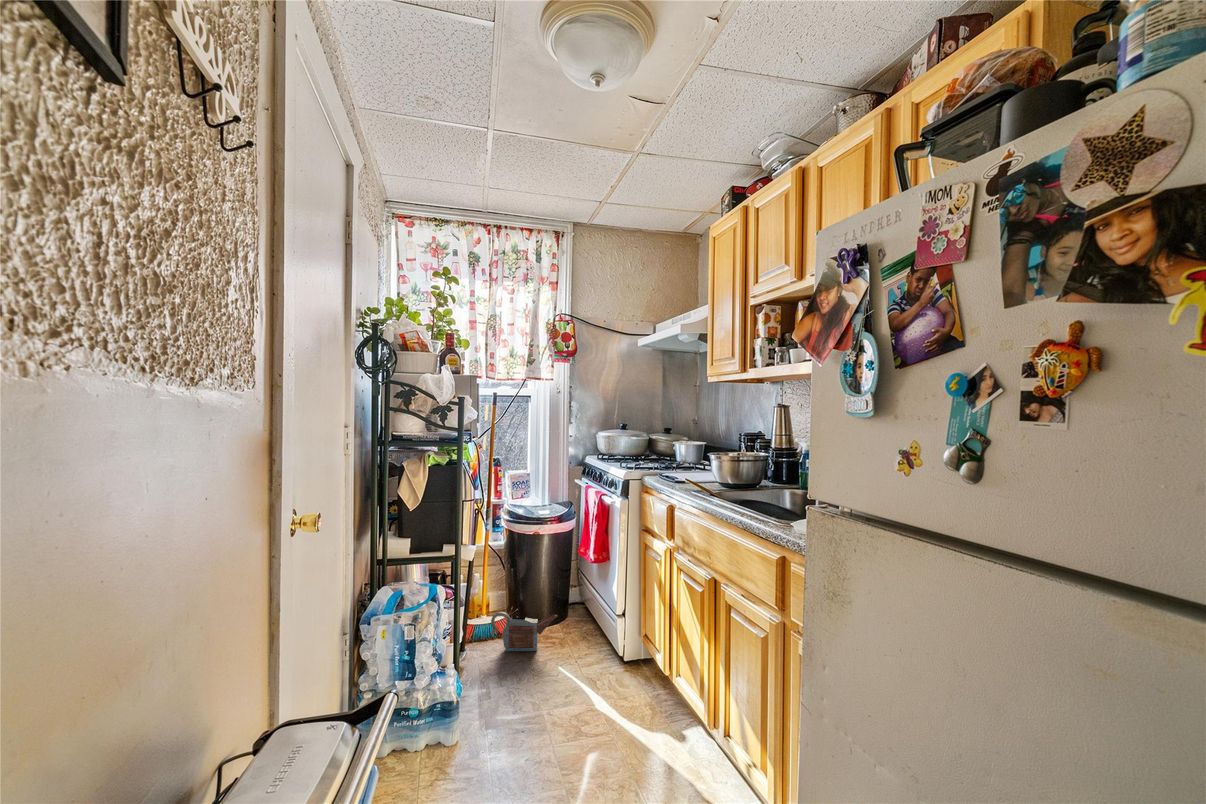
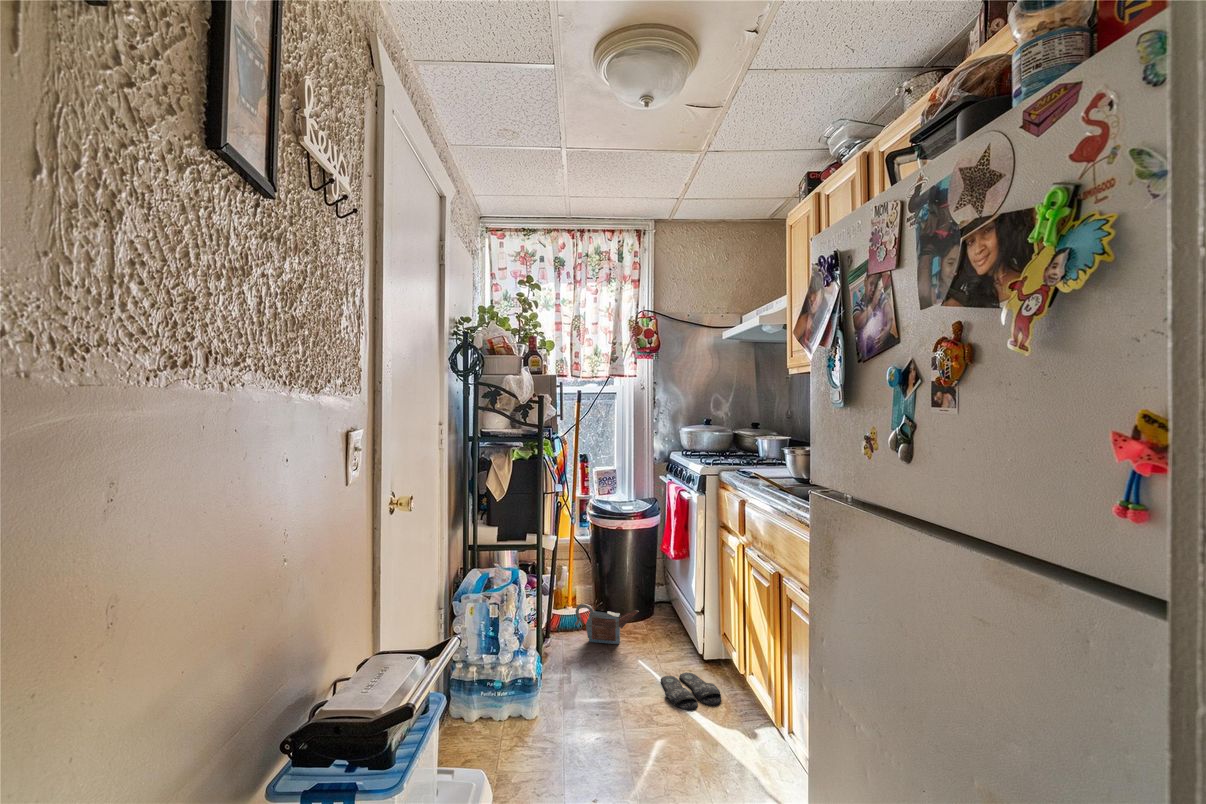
slippers: none [584,675,646,718] -> present [661,672,721,710]

